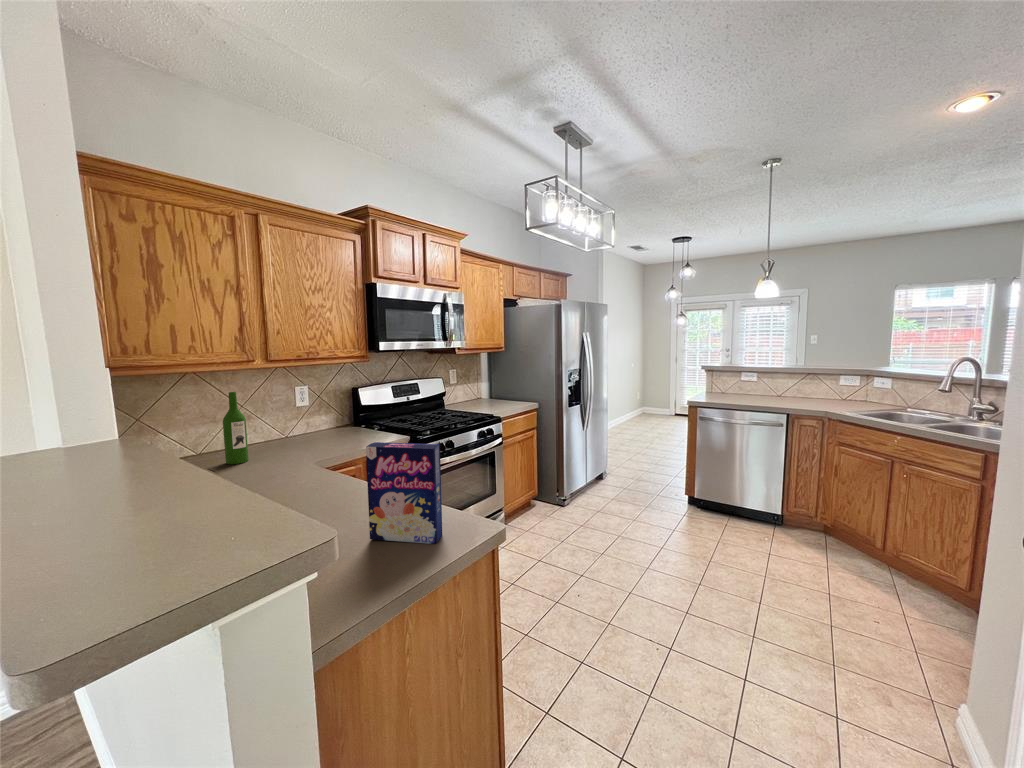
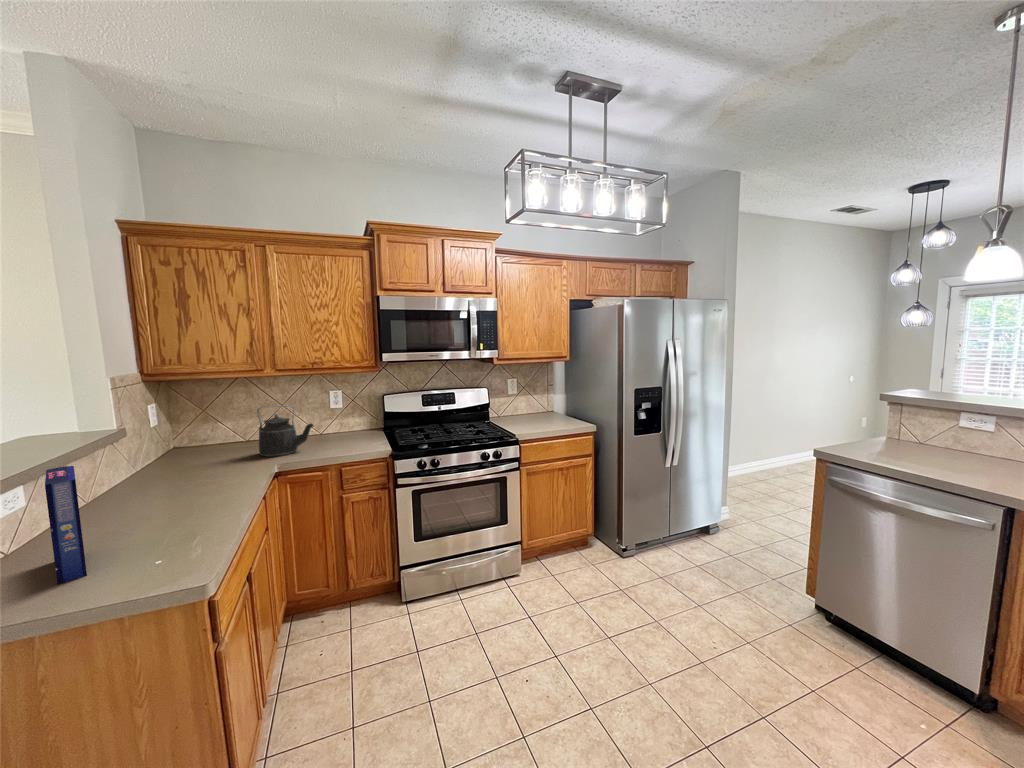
wine bottle: present [223,392,249,464] -> none [229,396,250,455]
kettle: none [267,399,329,459] -> present [257,405,314,457]

